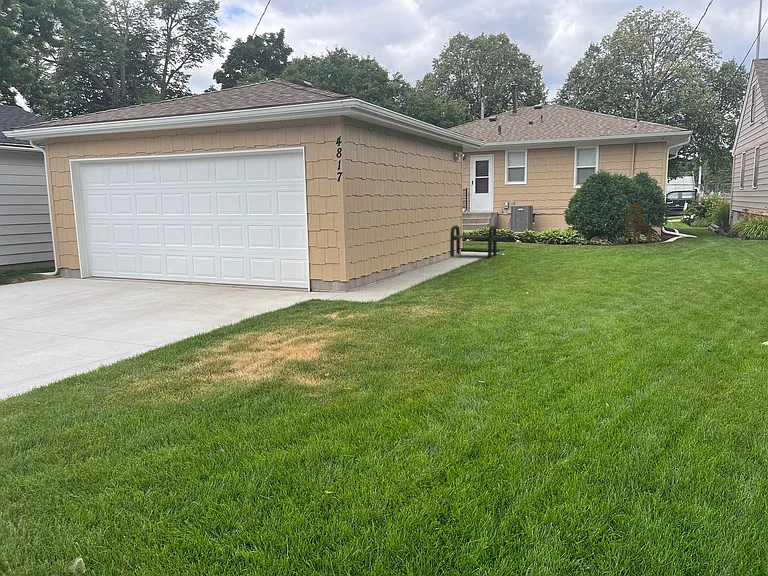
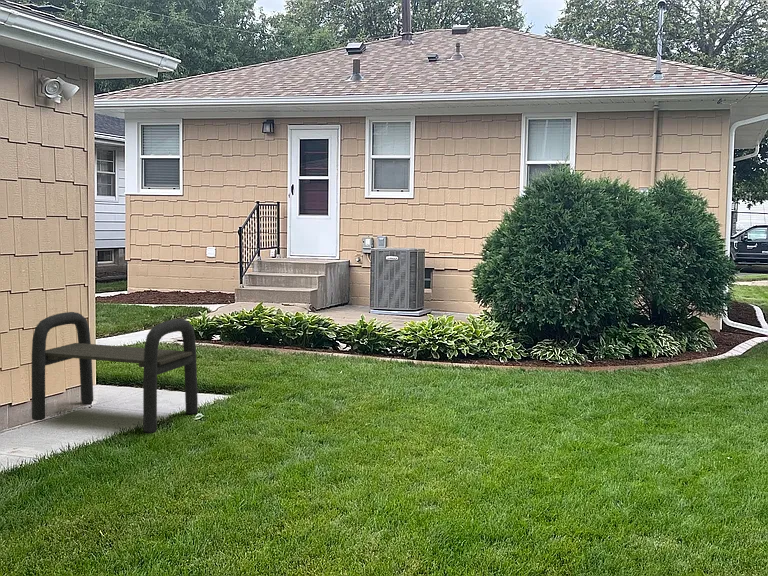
chair: present [624,203,652,244] -> none [618,255,692,368]

